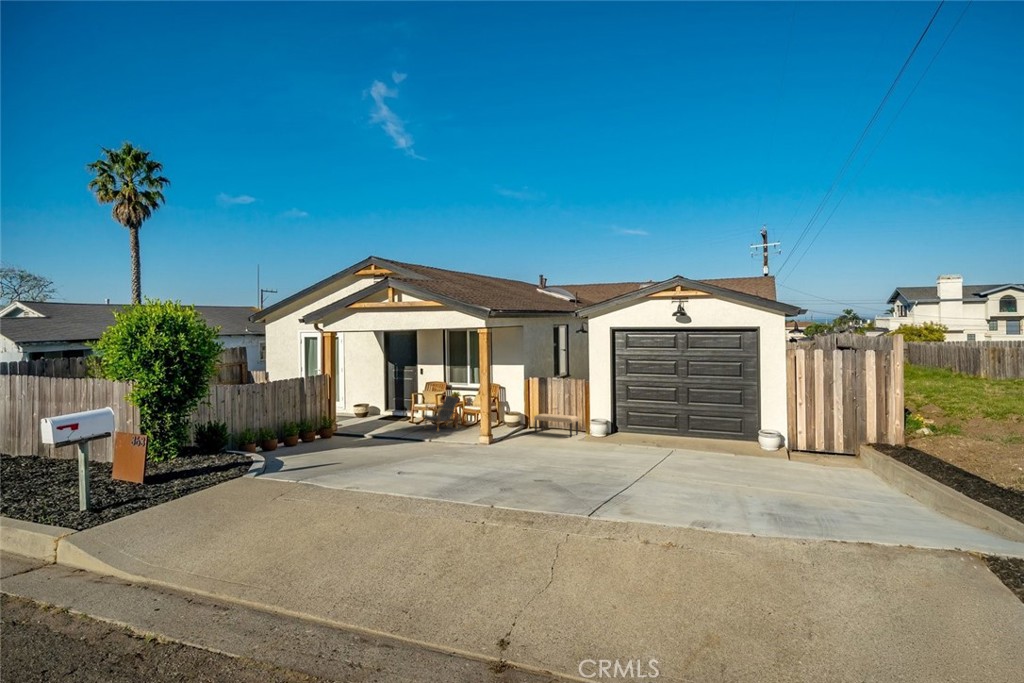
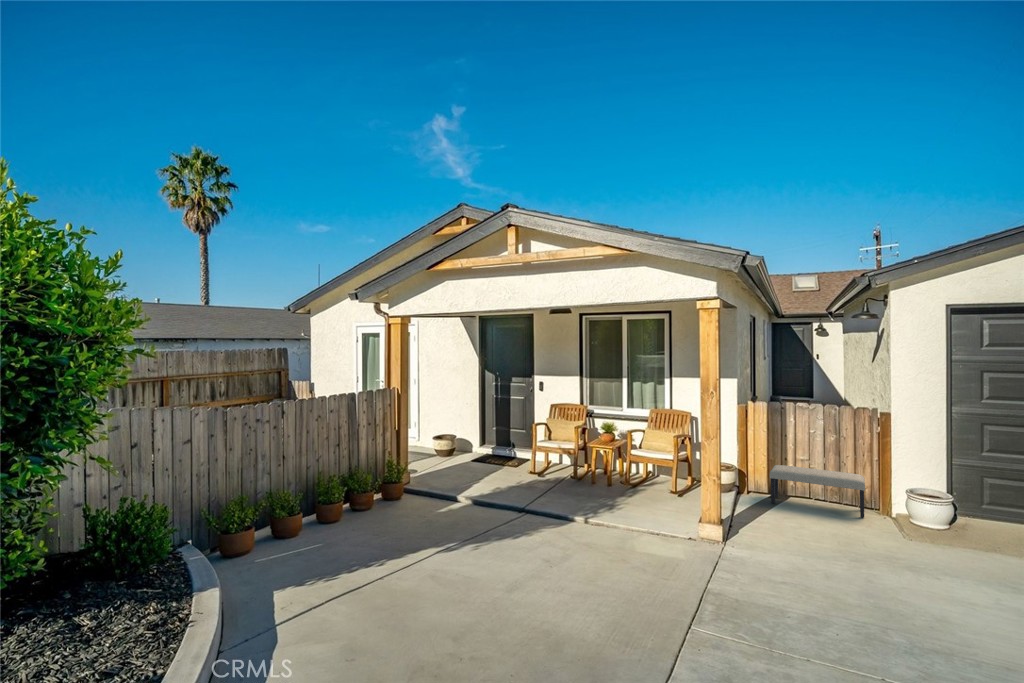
lounge chair: present [423,396,458,430] -> none [551,427,614,492]

